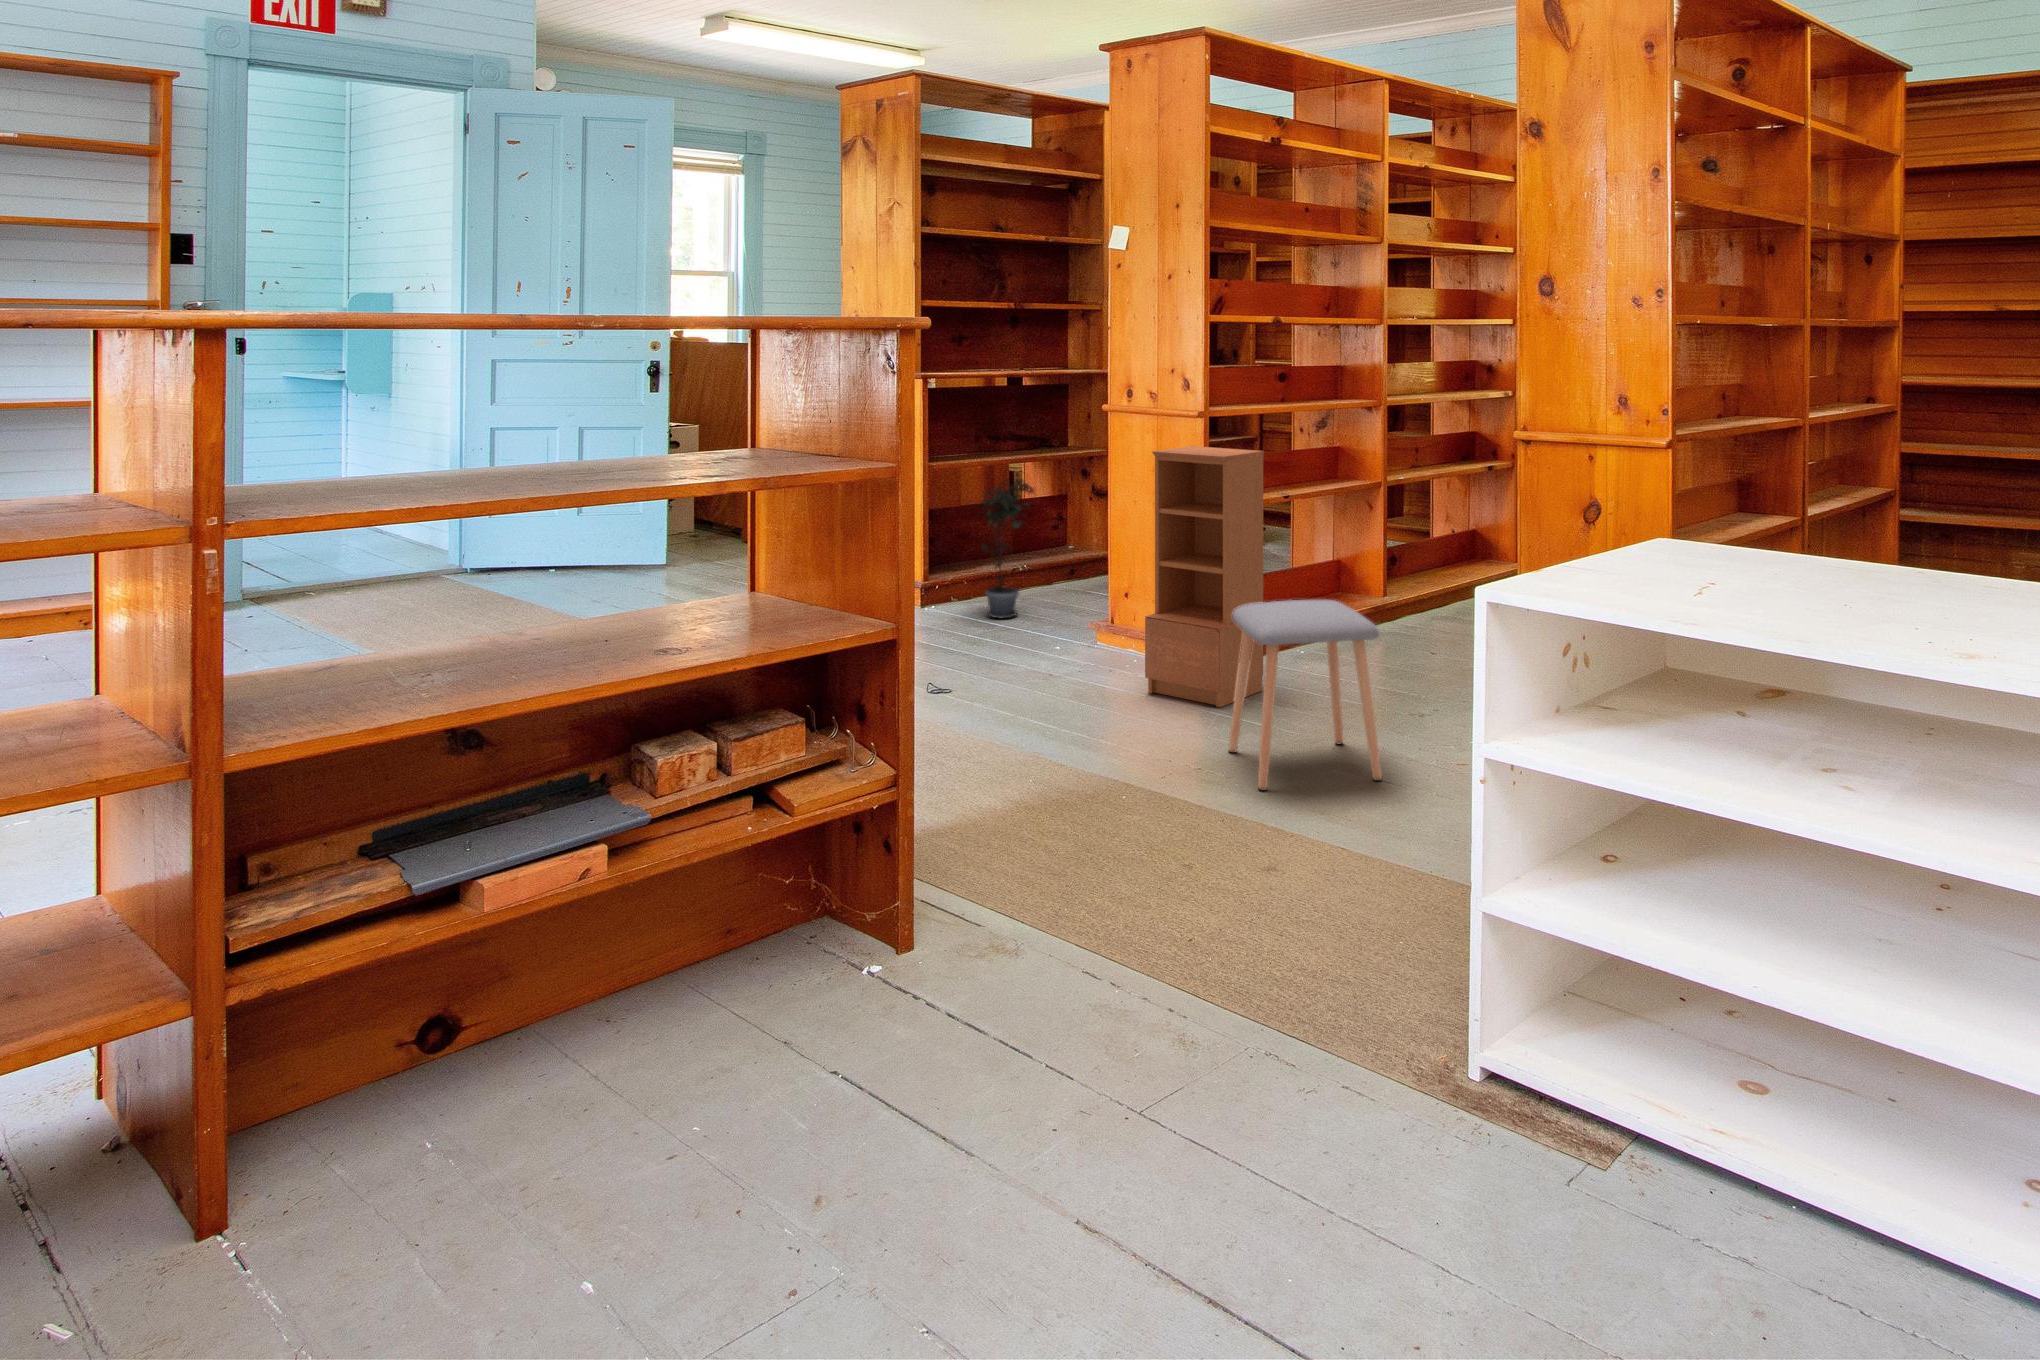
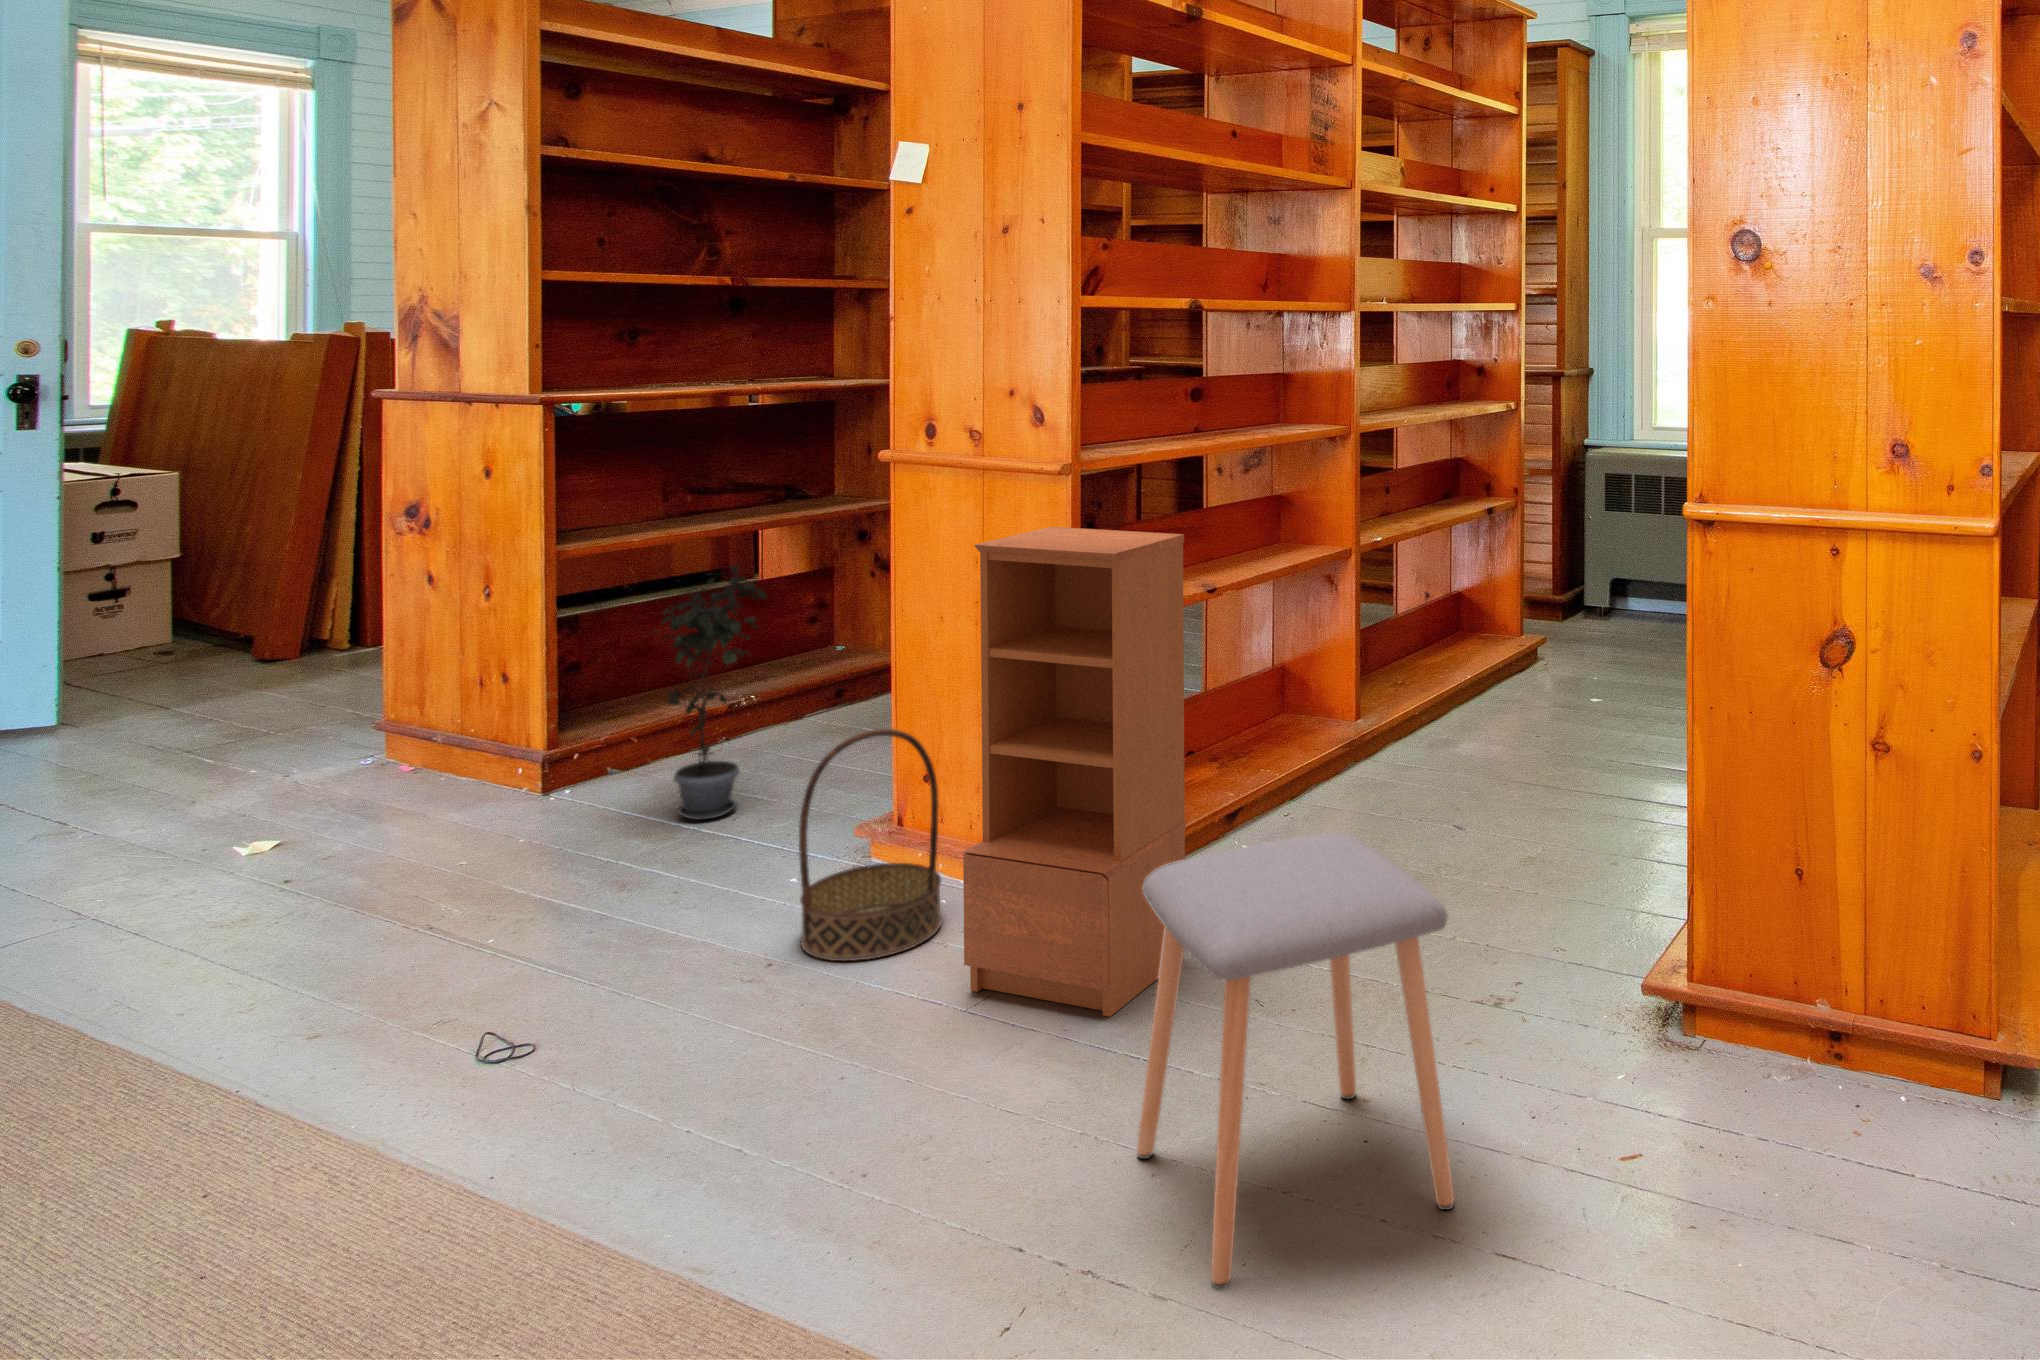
basket: none [1060,556,1133,678] -> present [799,728,941,961]

